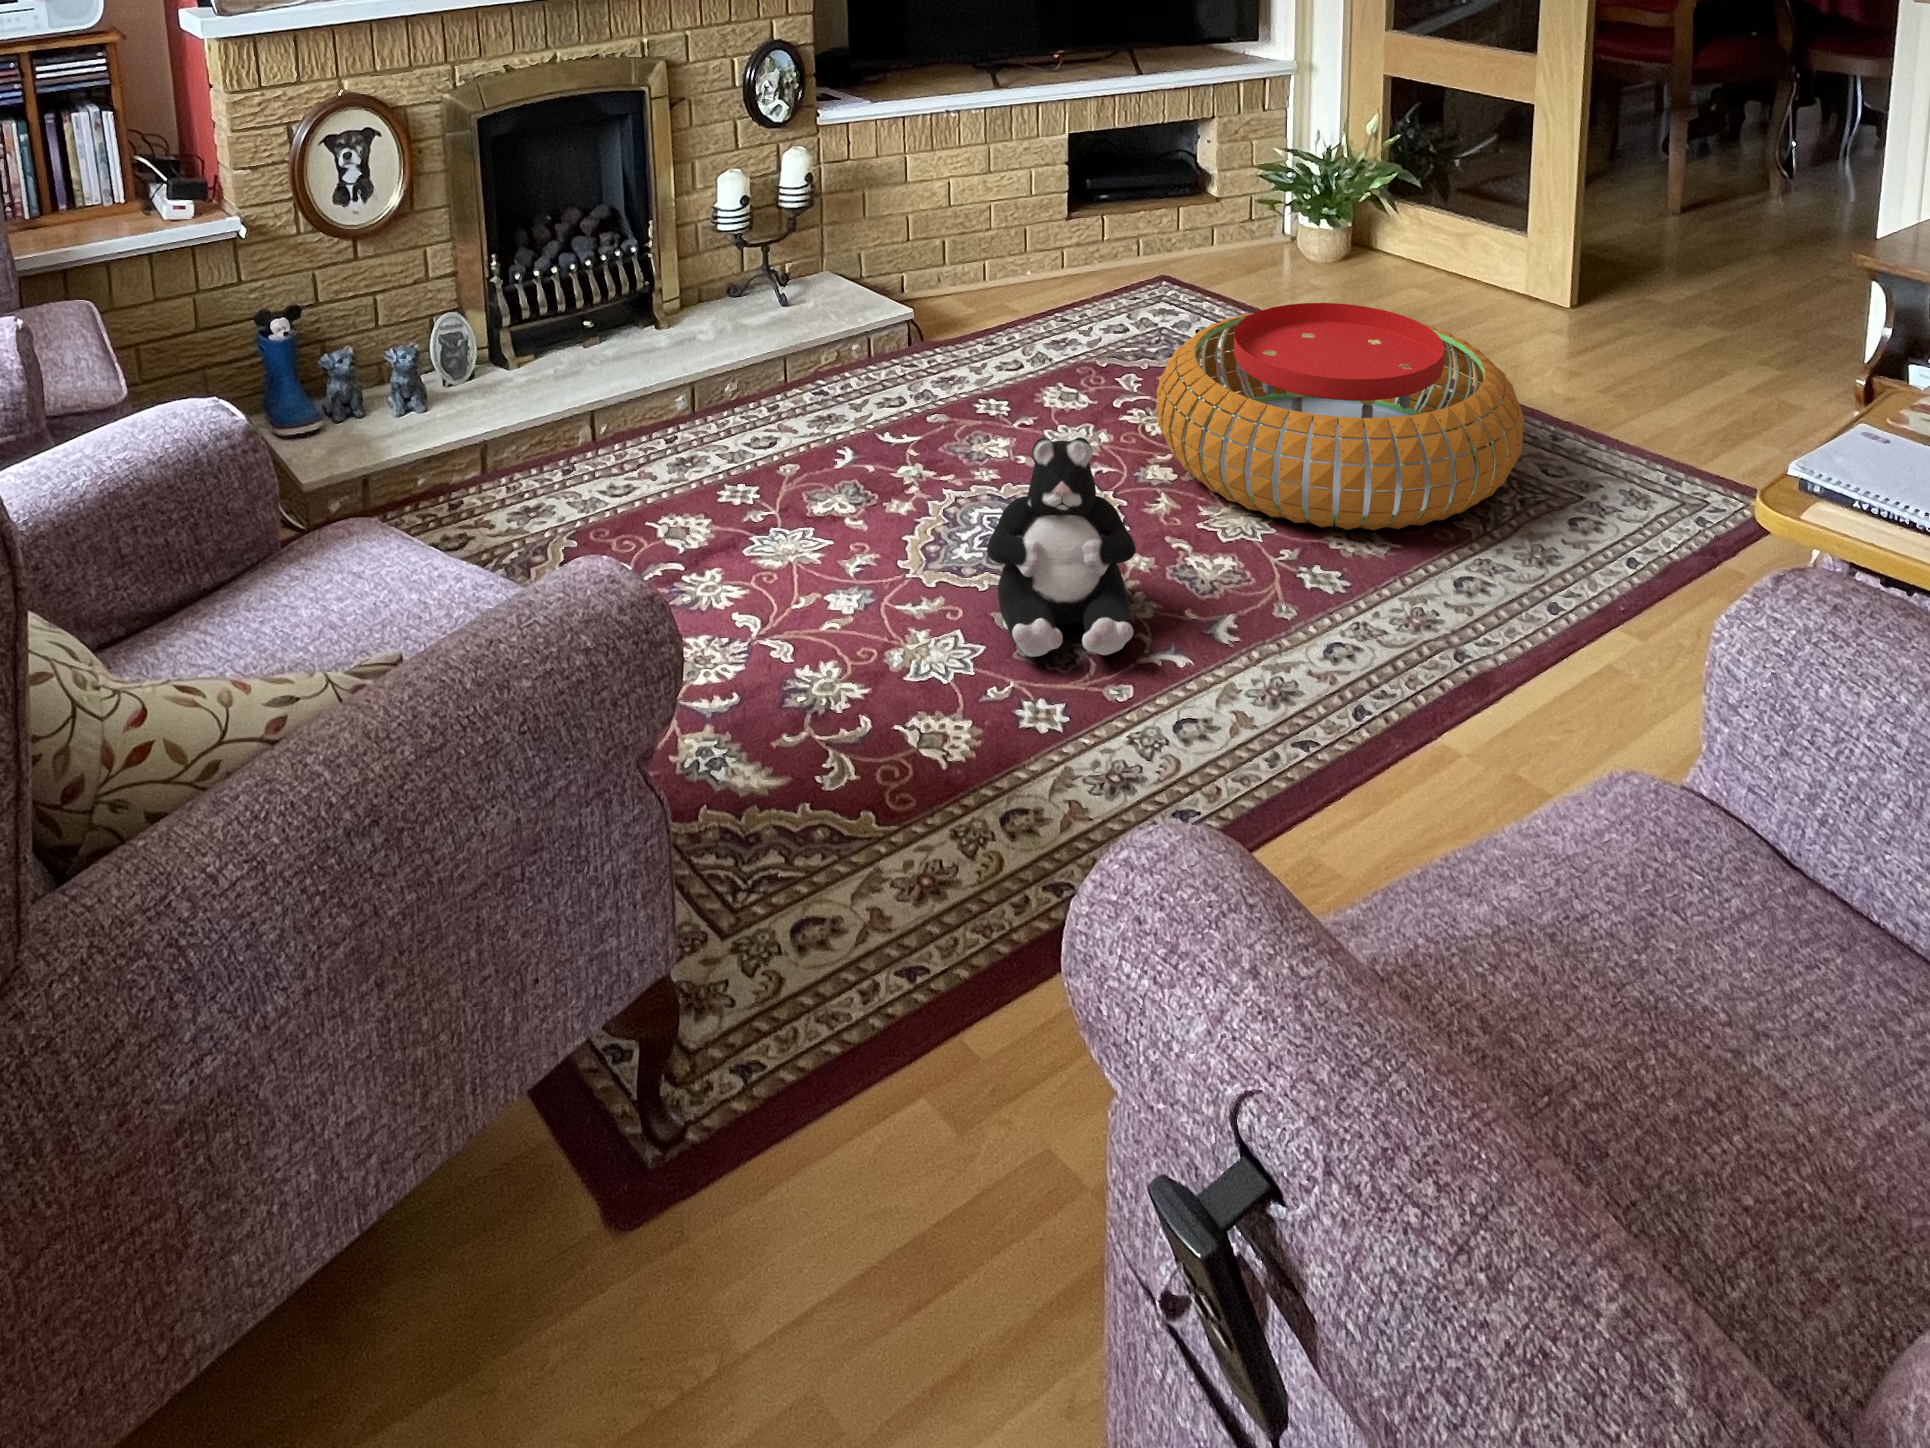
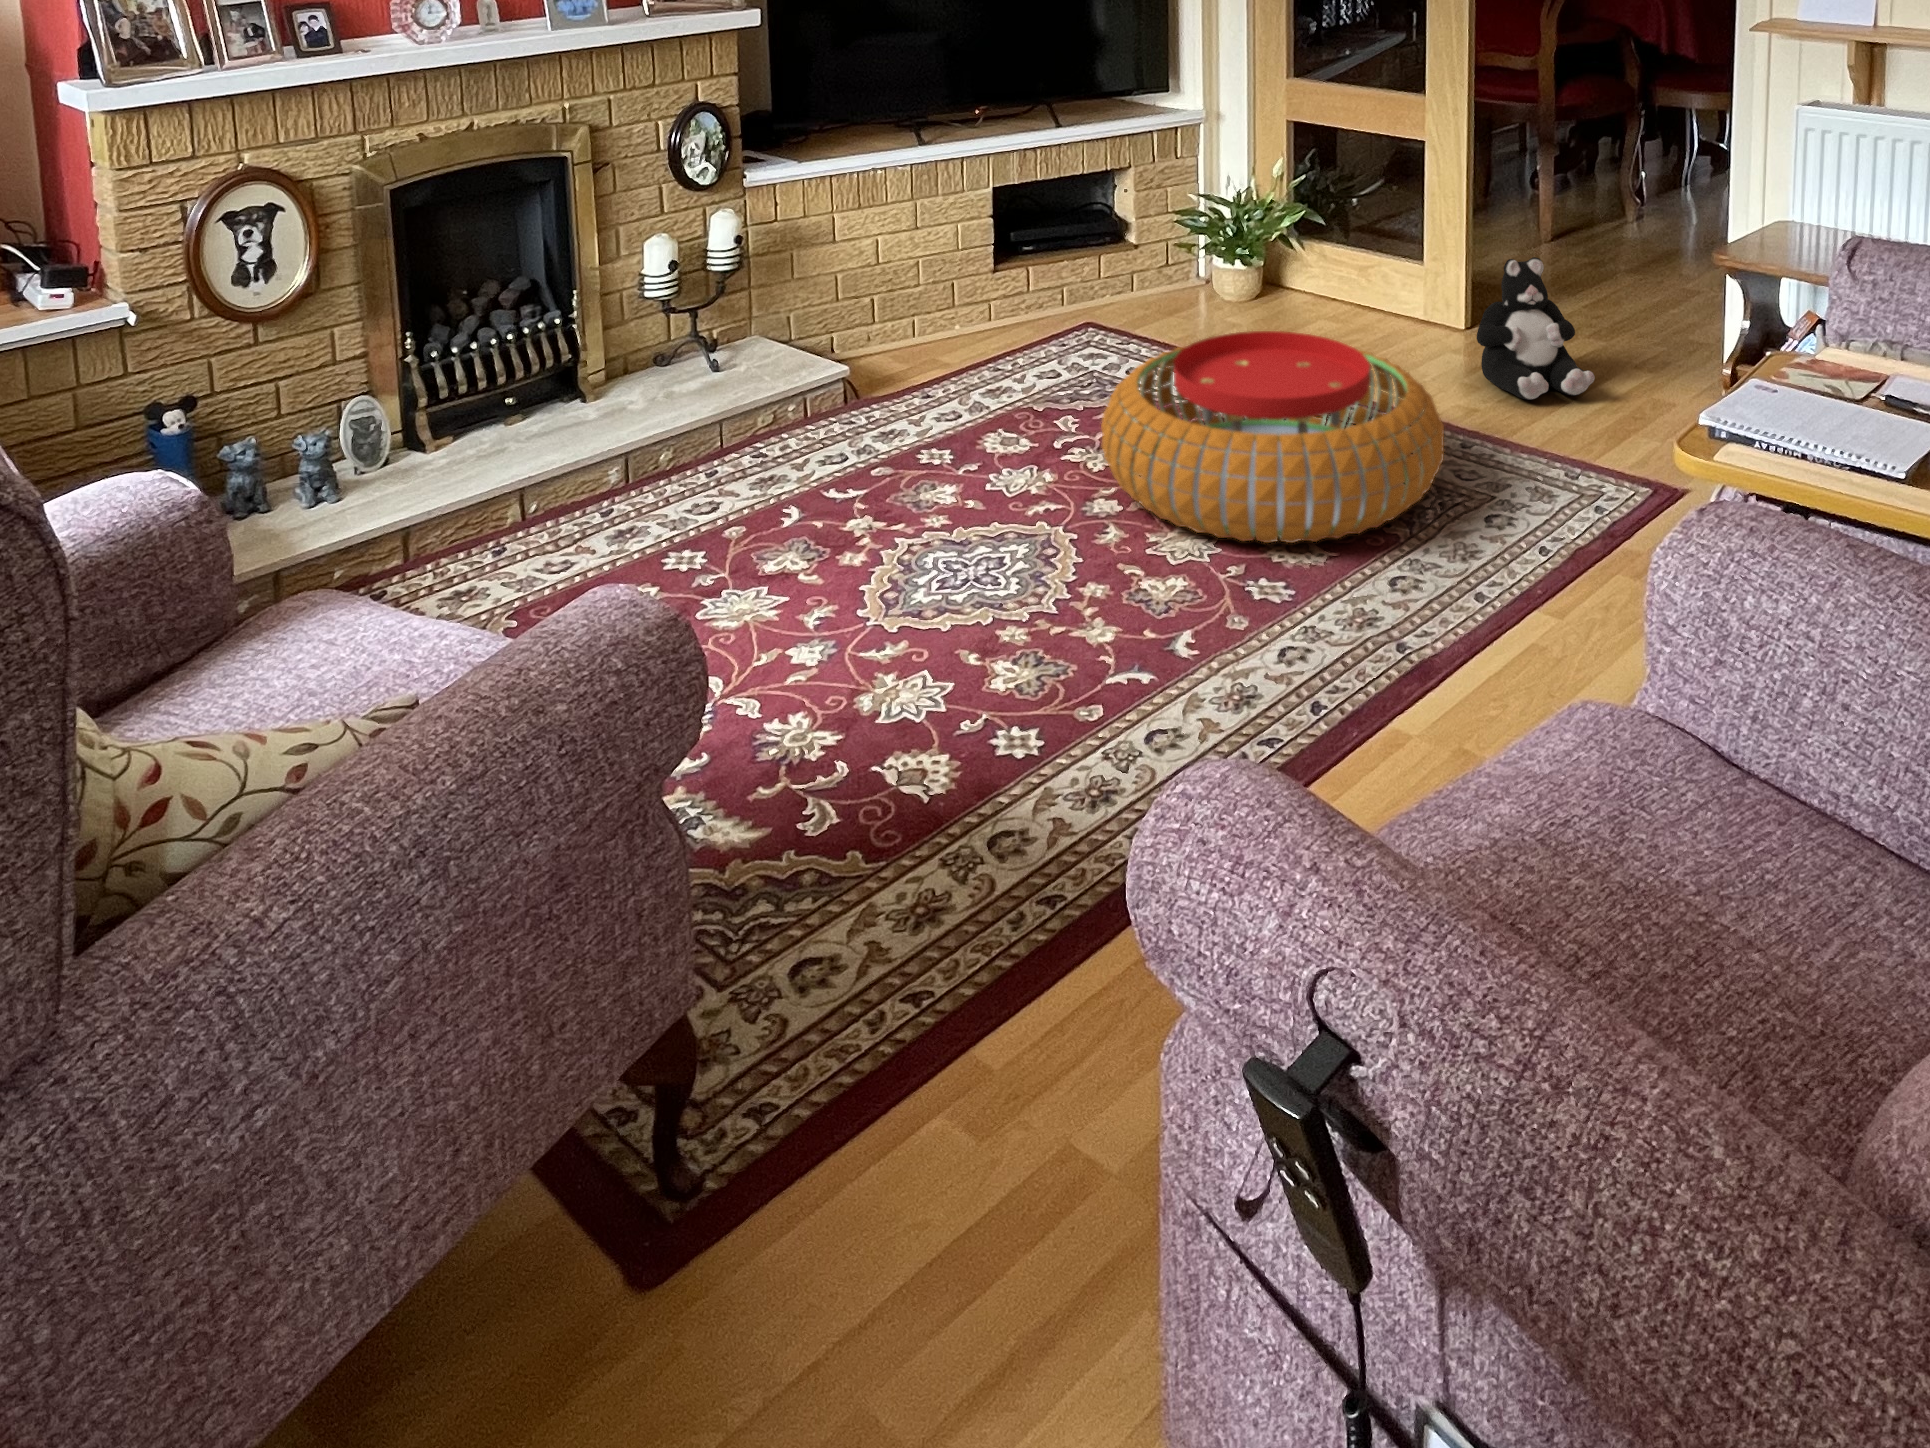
plush toy: present [987,437,1136,657] -> present [1477,257,1595,399]

